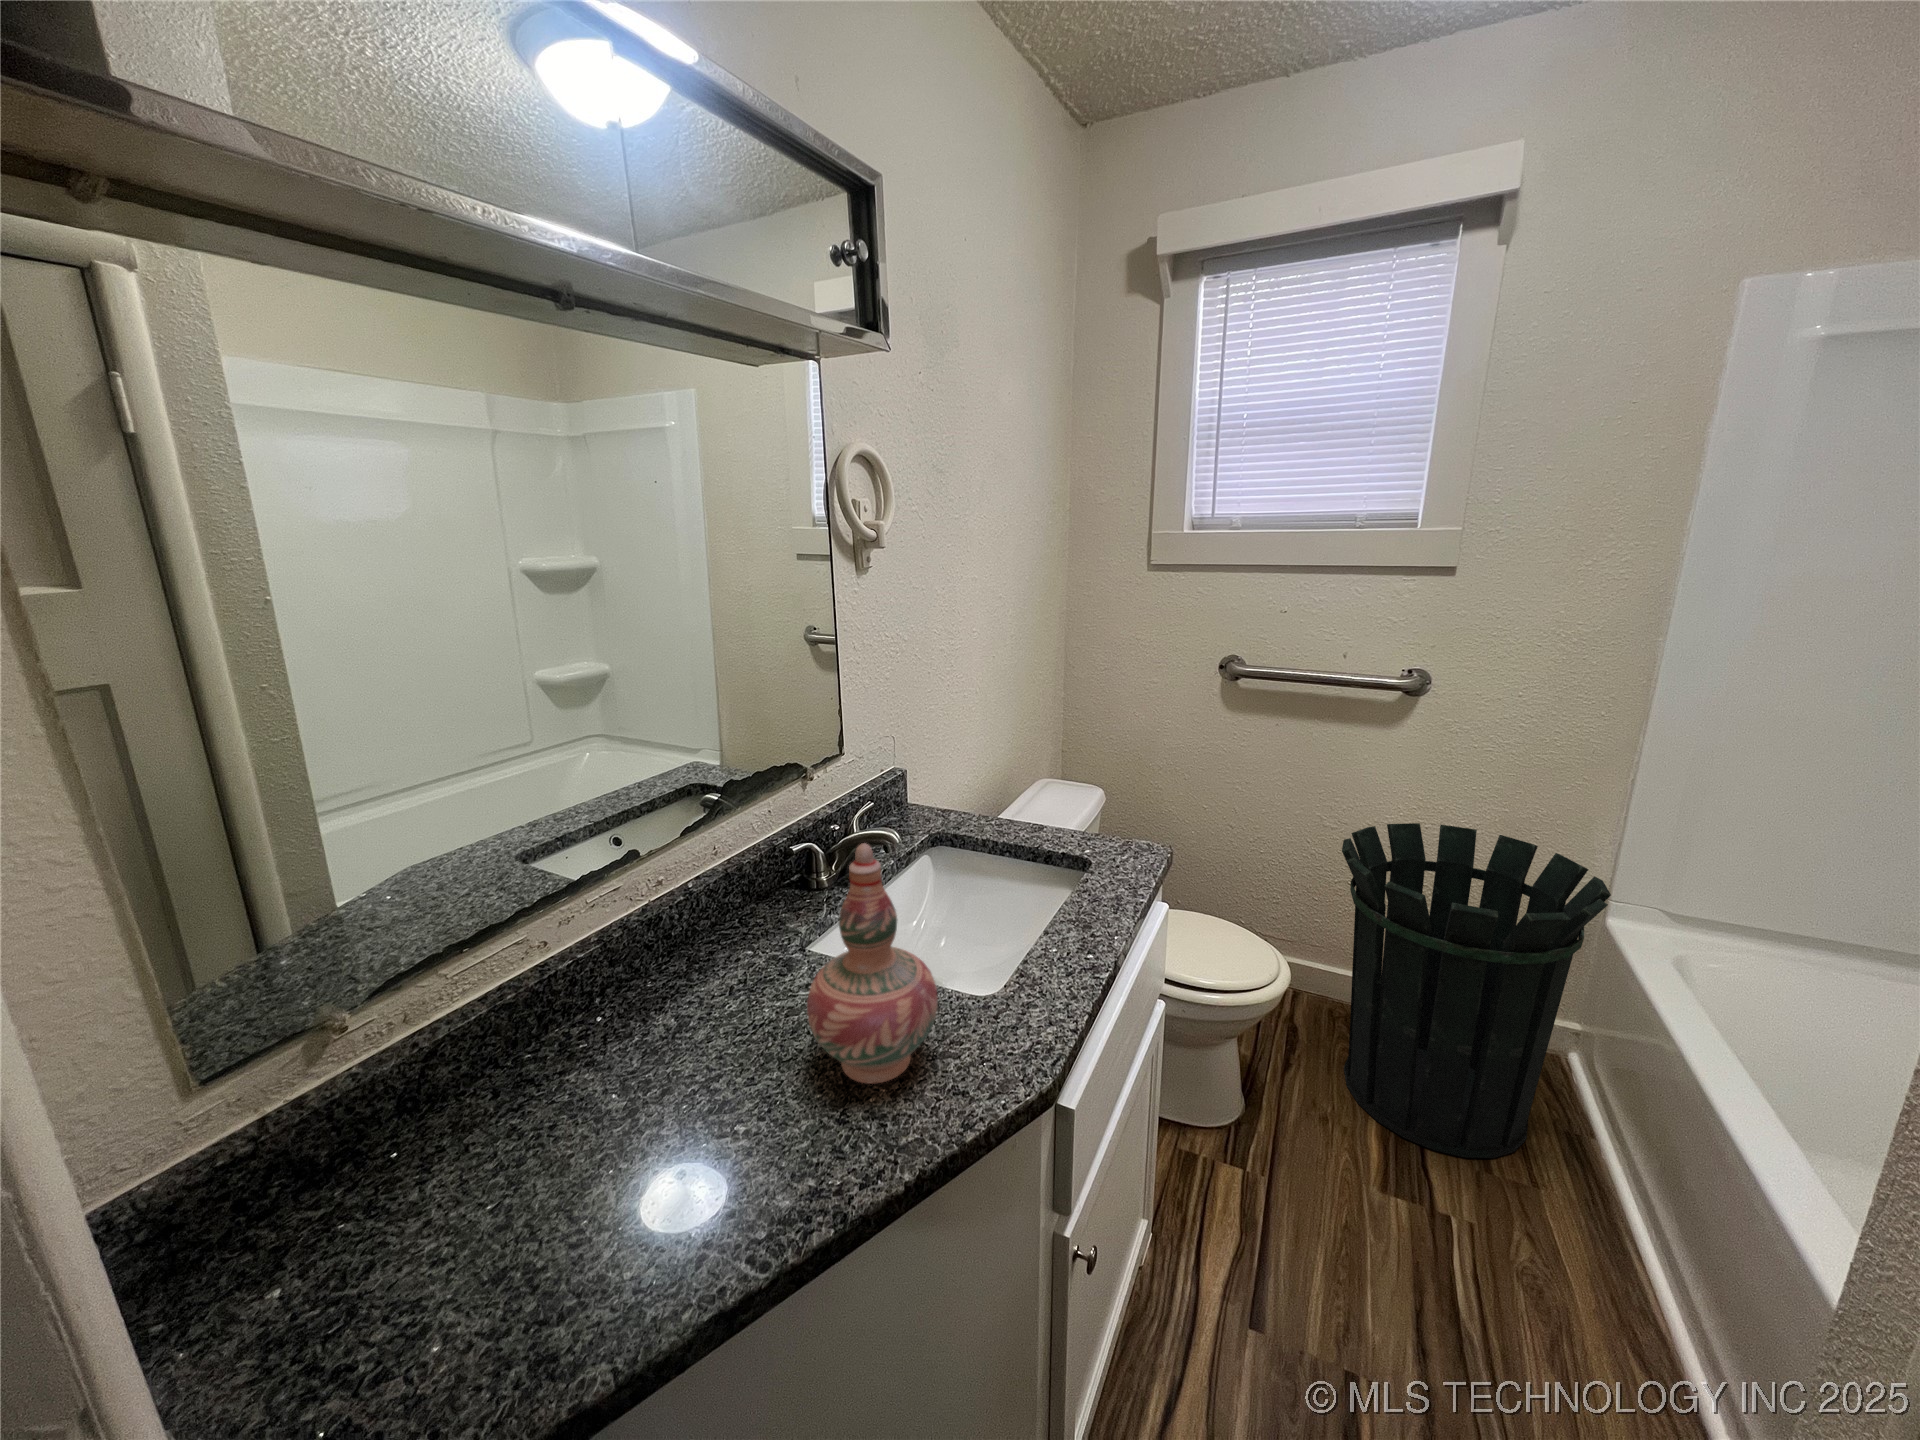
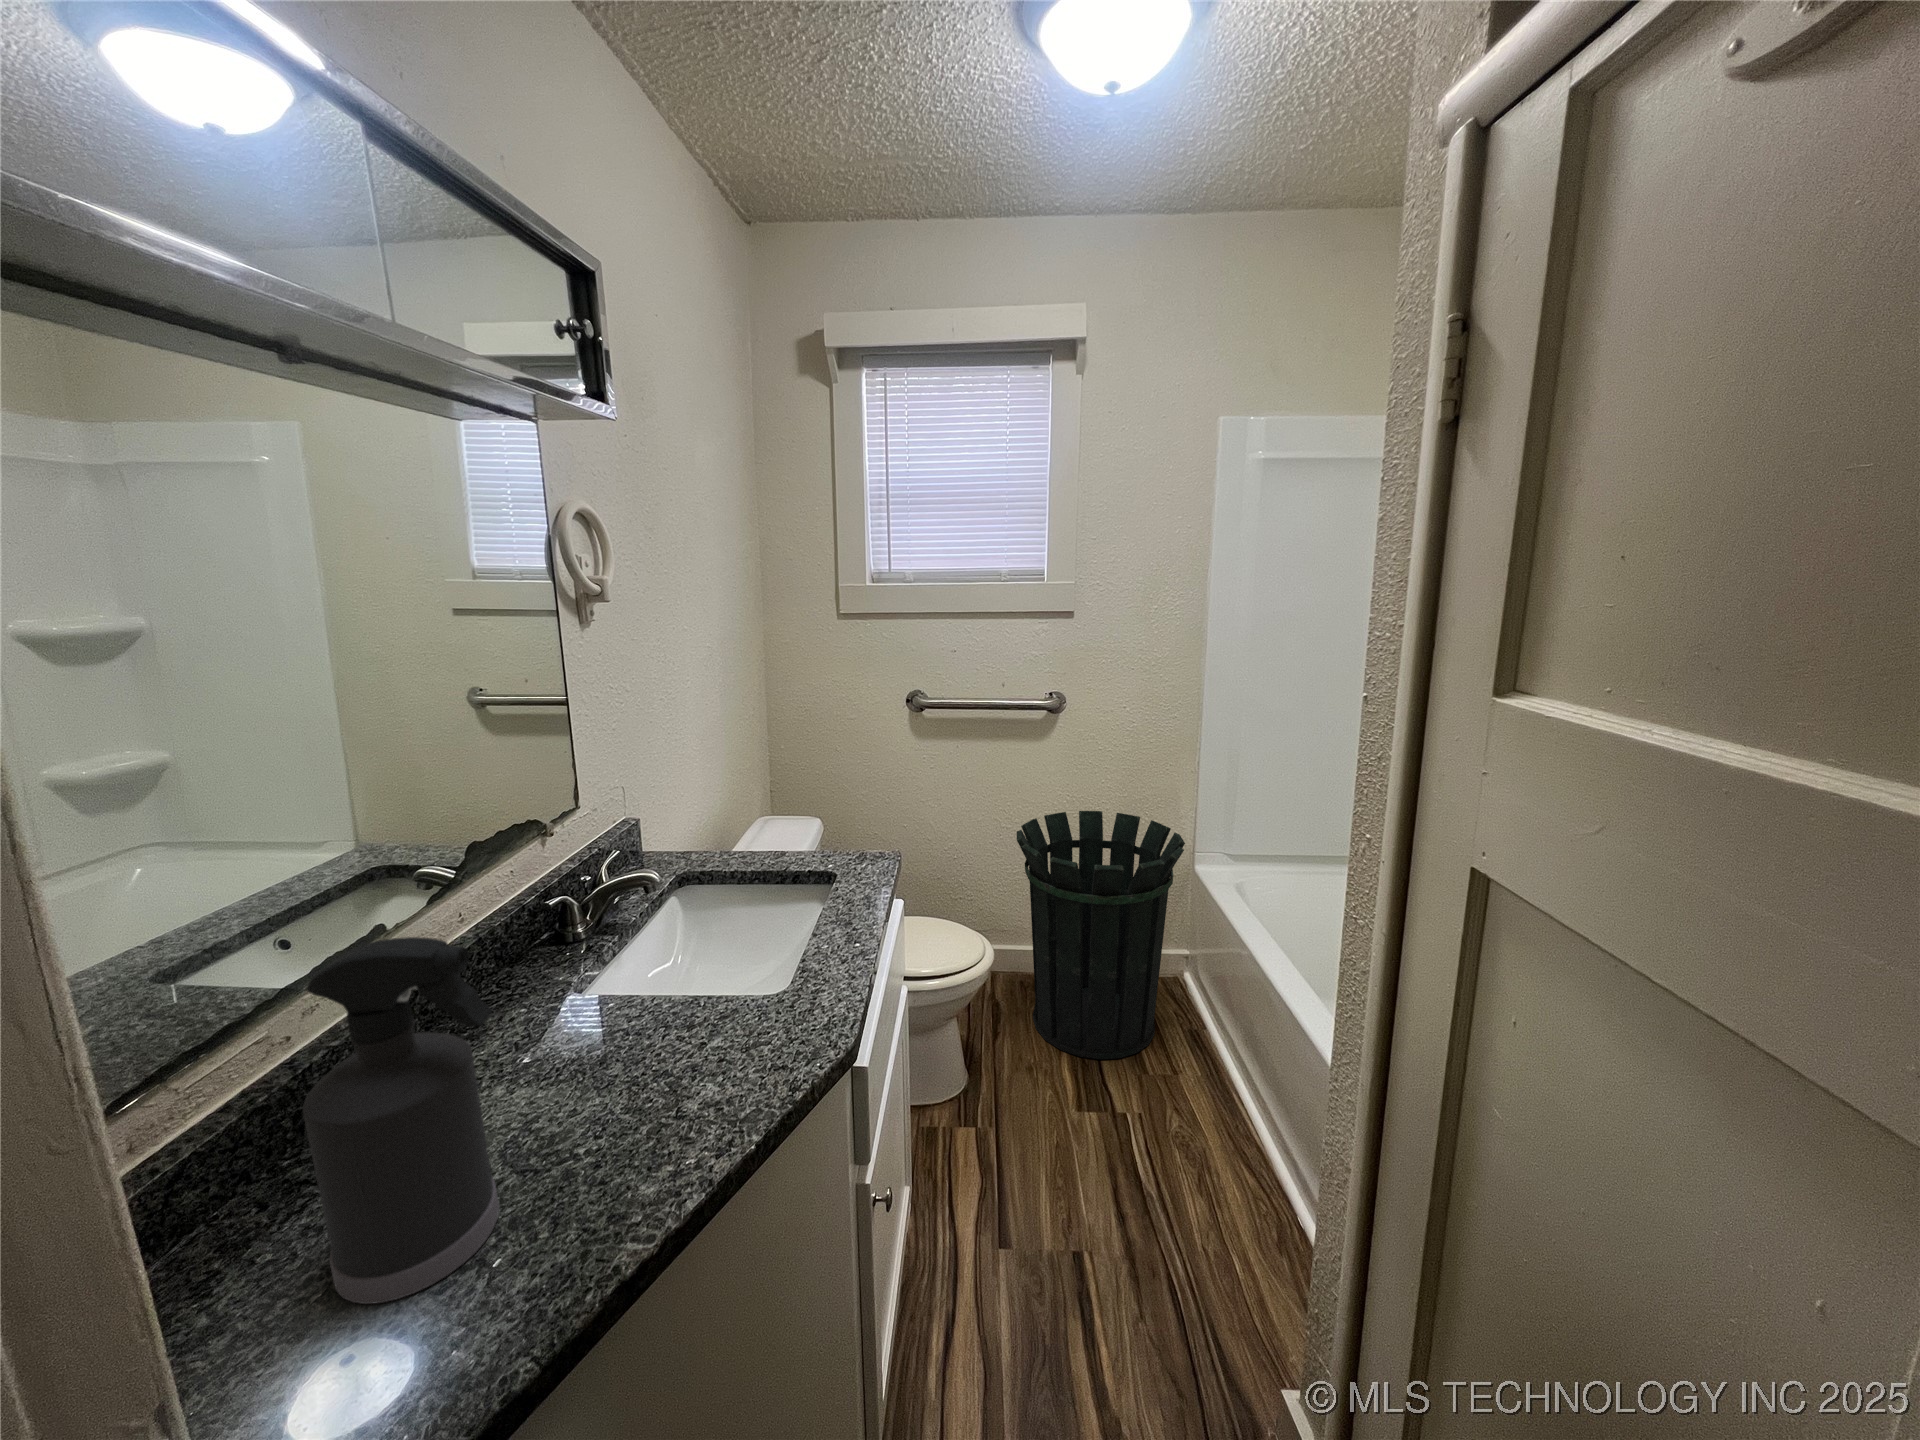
decorative vase: present [807,843,938,1084] -> none [626,867,750,1085]
spray bottle: none [477,881,656,1236] -> present [303,937,500,1304]

